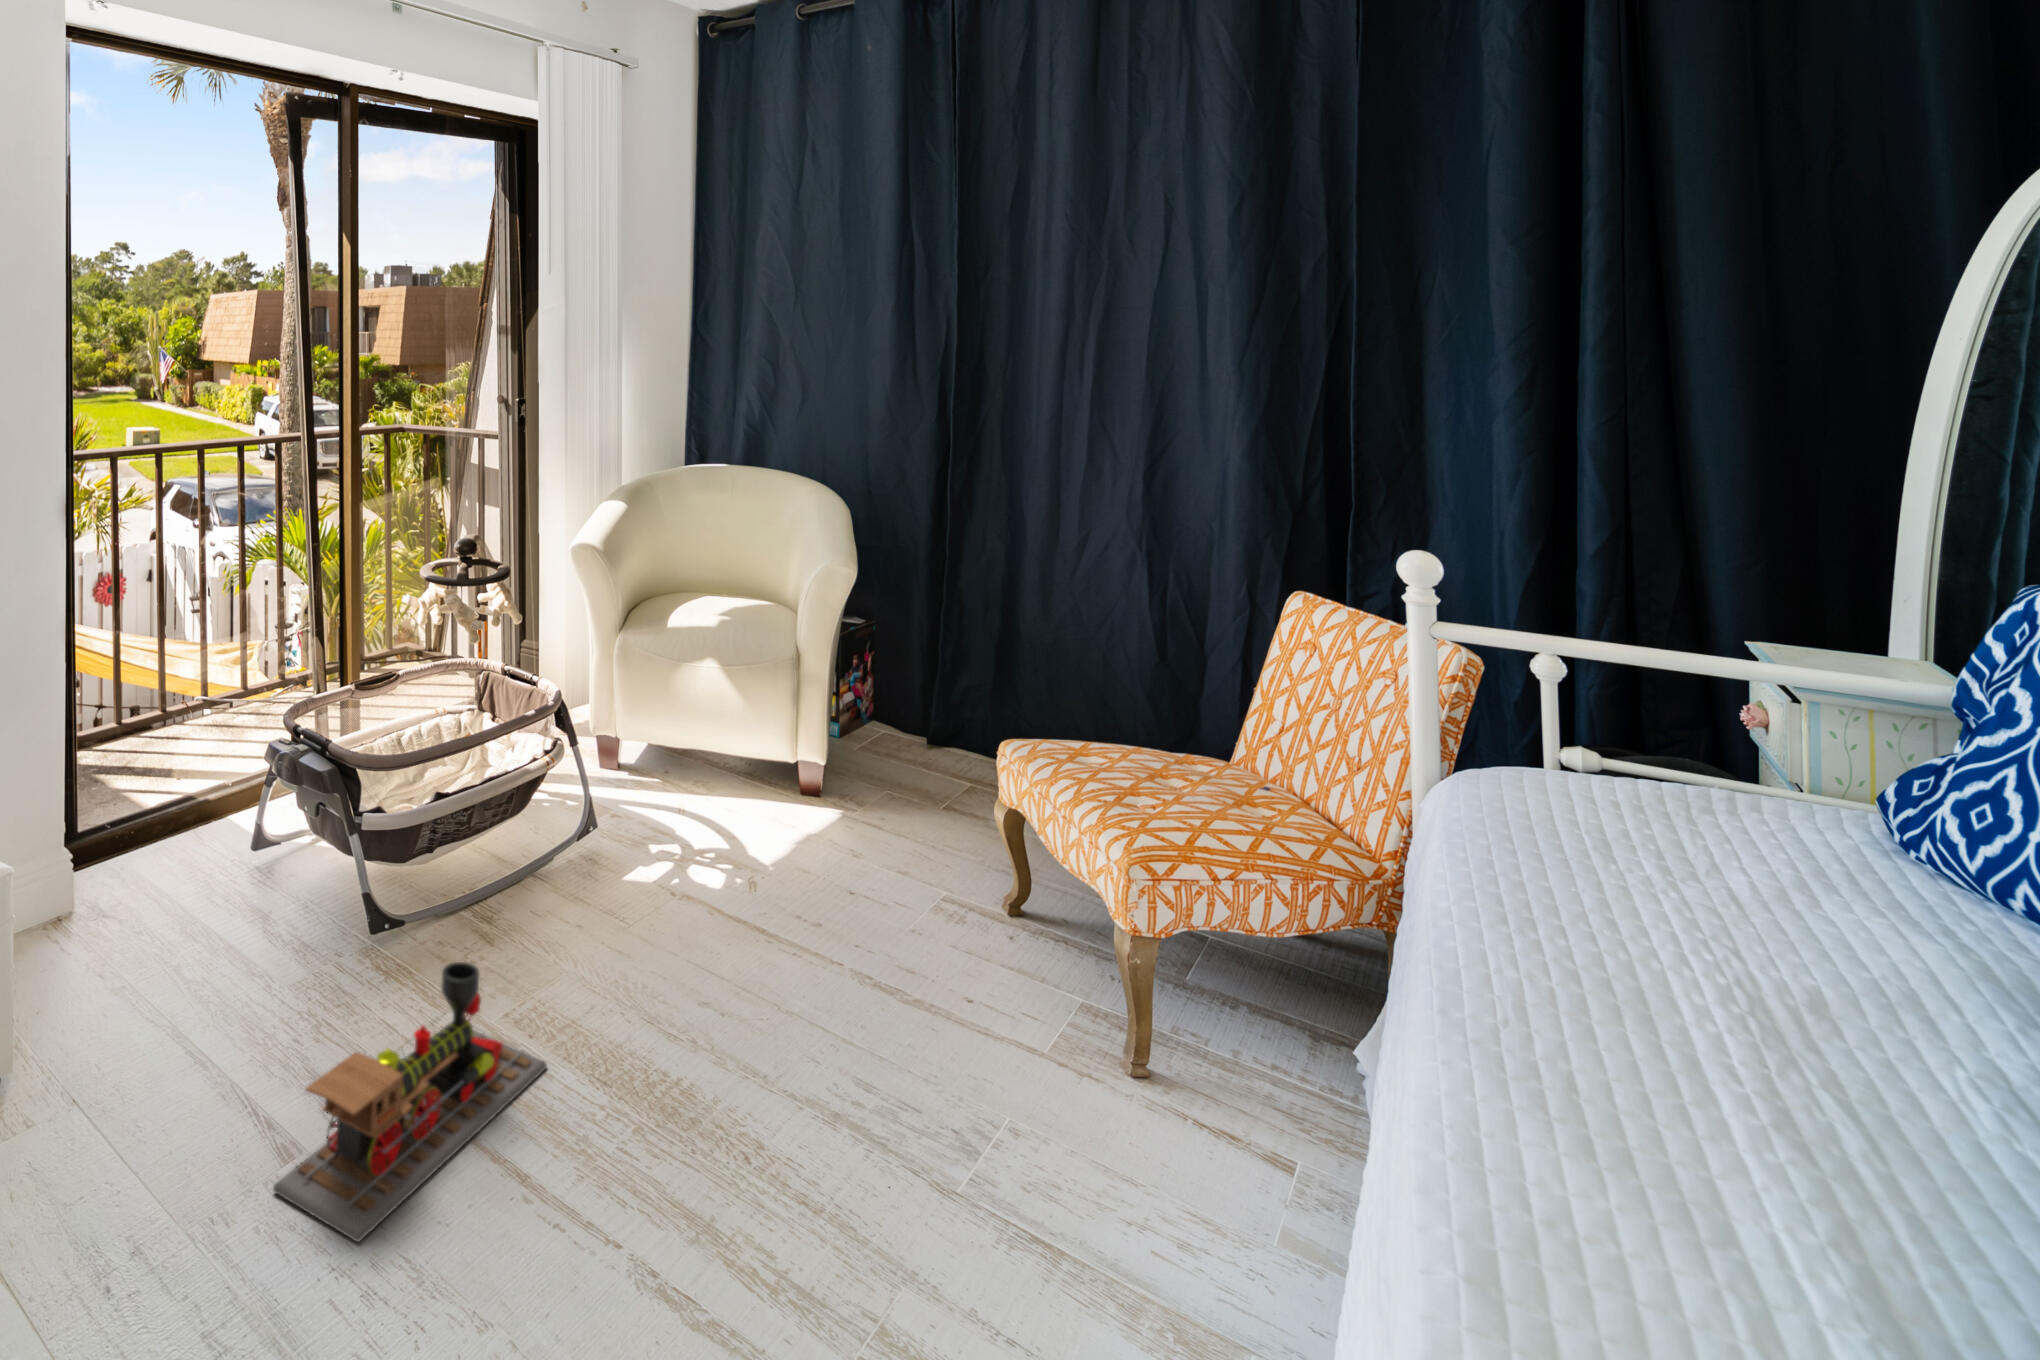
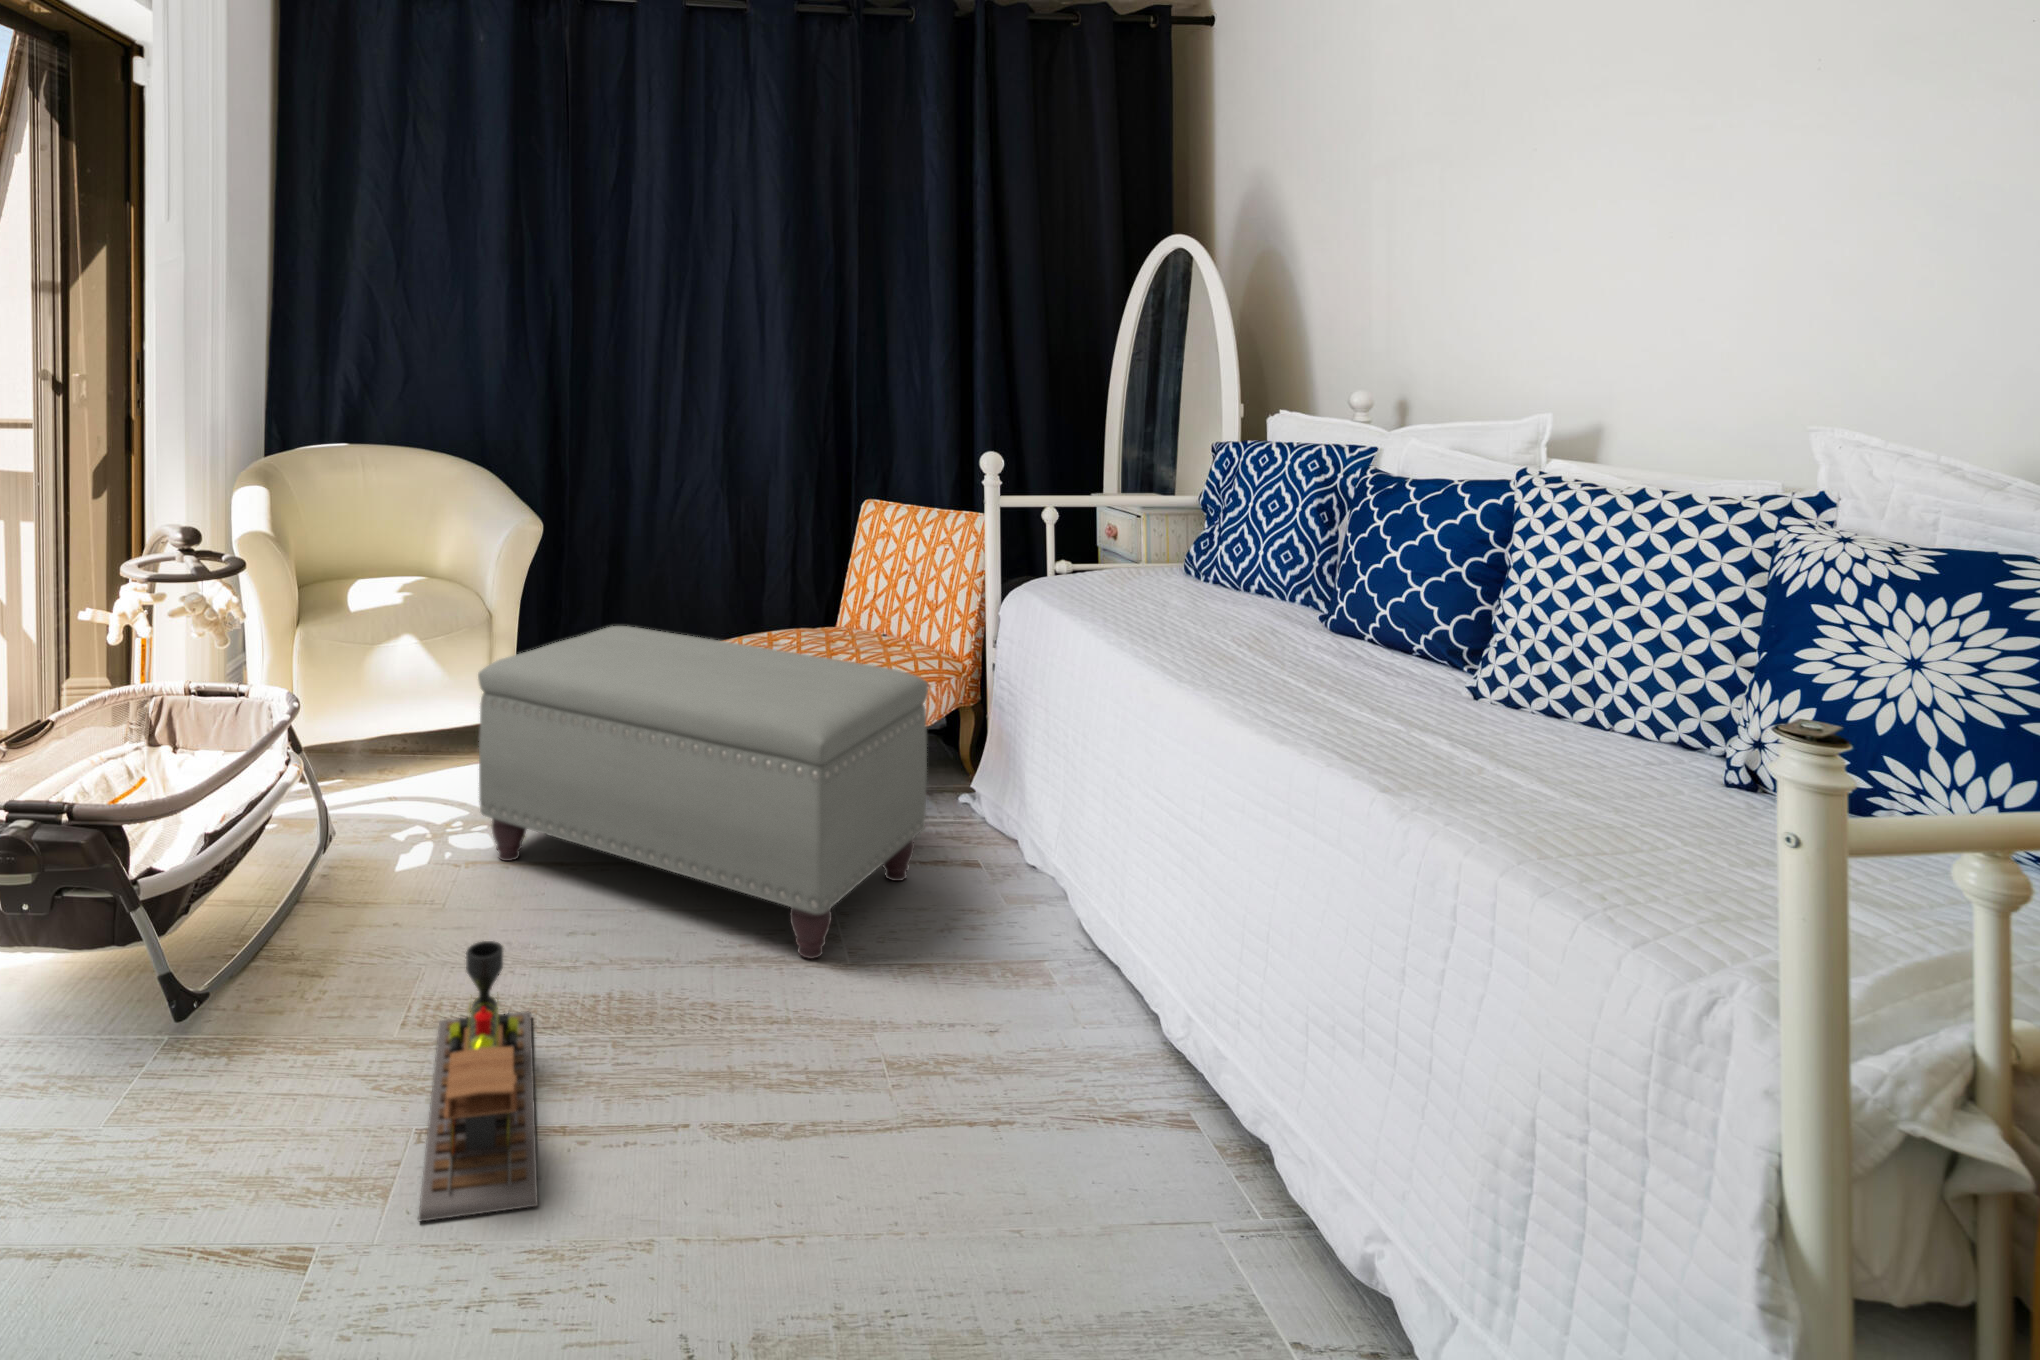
ottoman: none [672,684,1196,1171] -> present [478,626,928,959]

